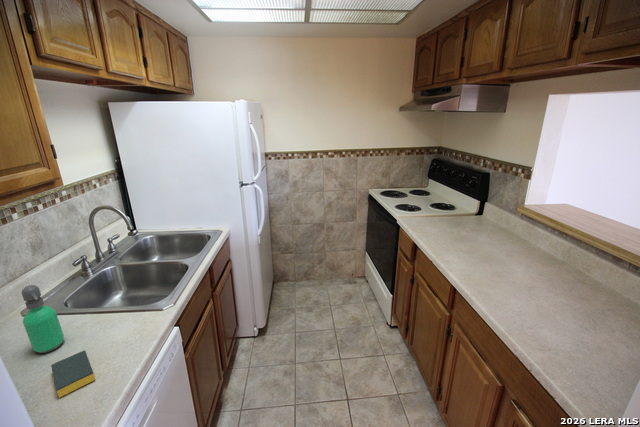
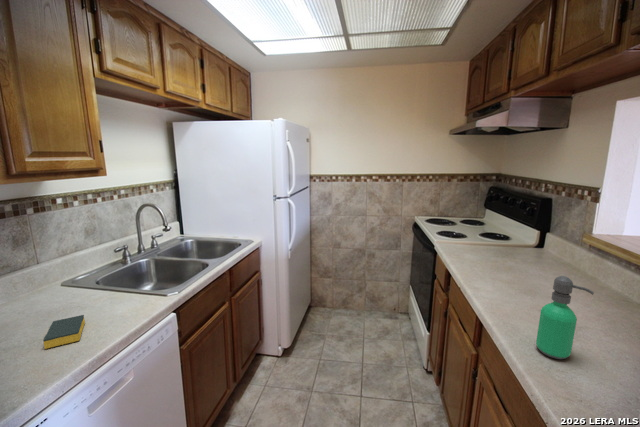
soap dispenser: present [22,285,64,353] -> present [536,276,594,359]

